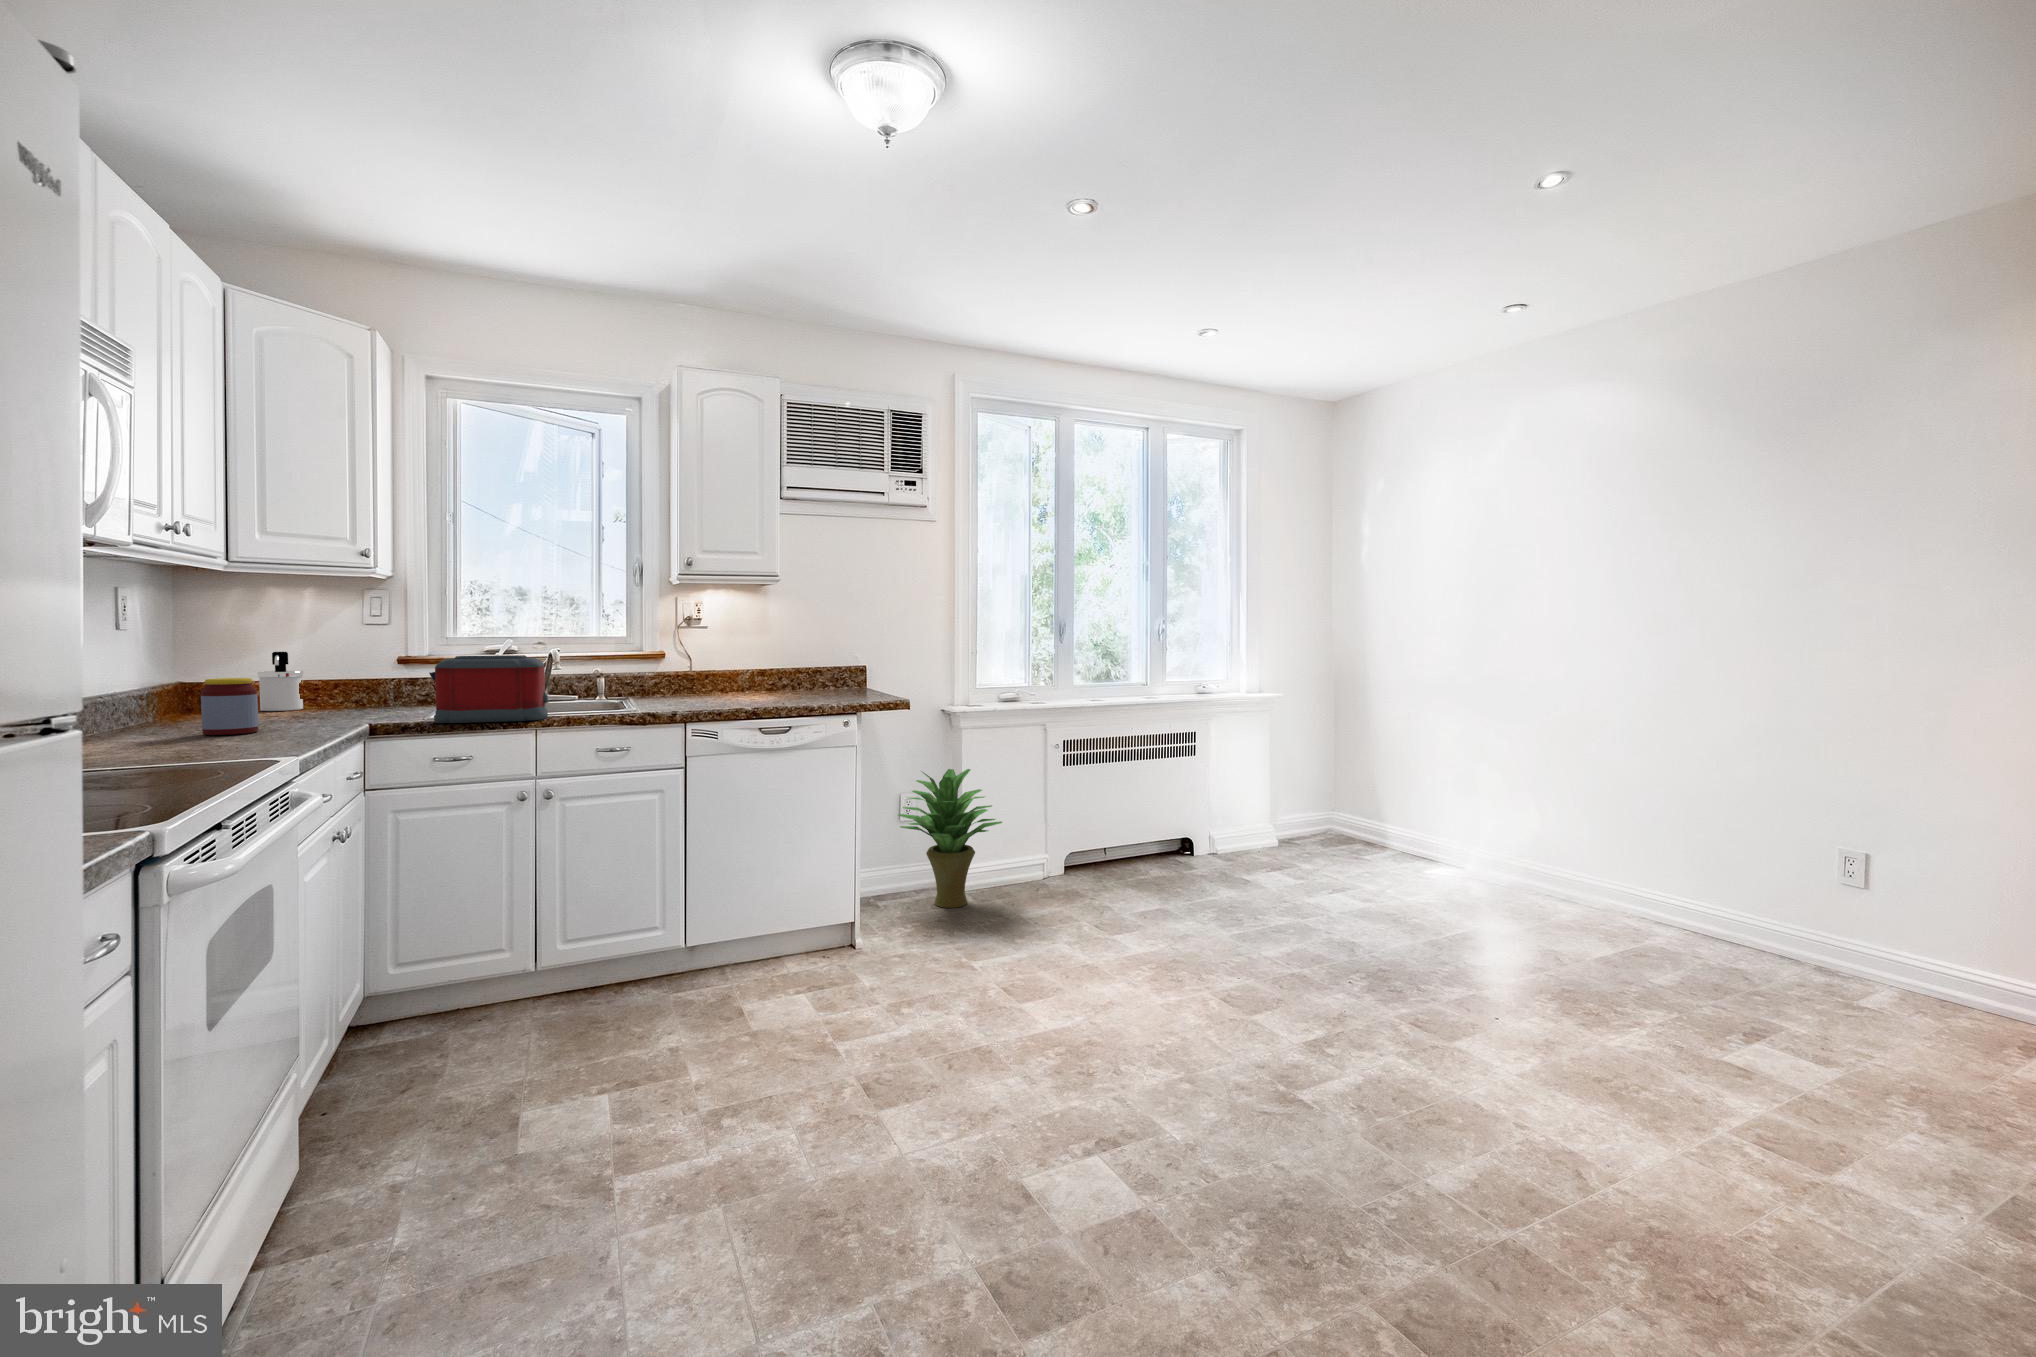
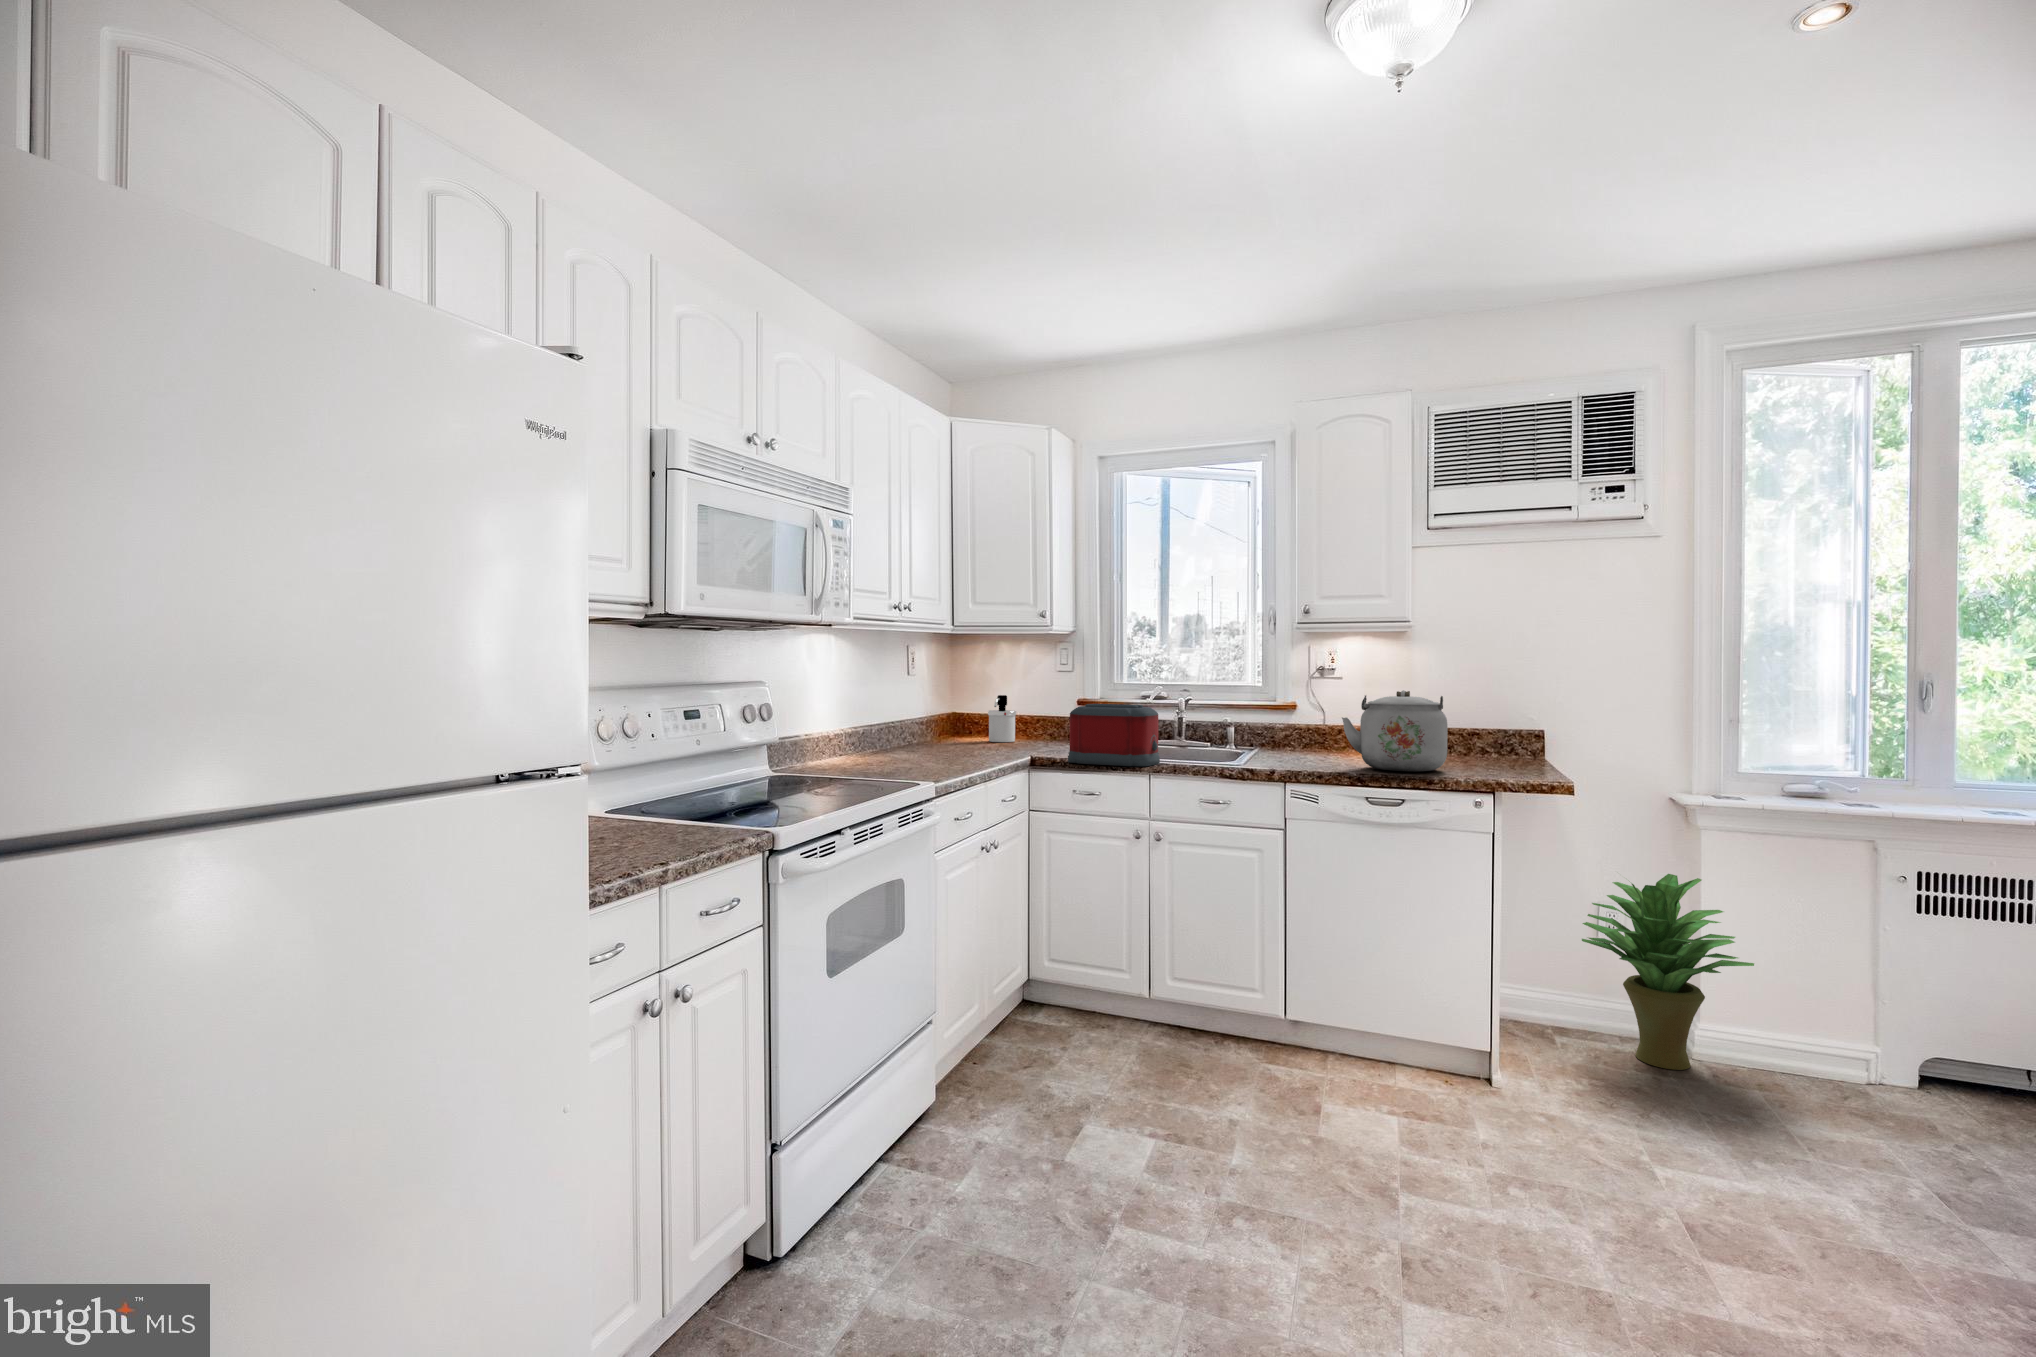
kettle: none [733,636,821,706] -> present [1342,690,1448,772]
jar: present [201,678,259,735] -> none [925,717,958,760]

